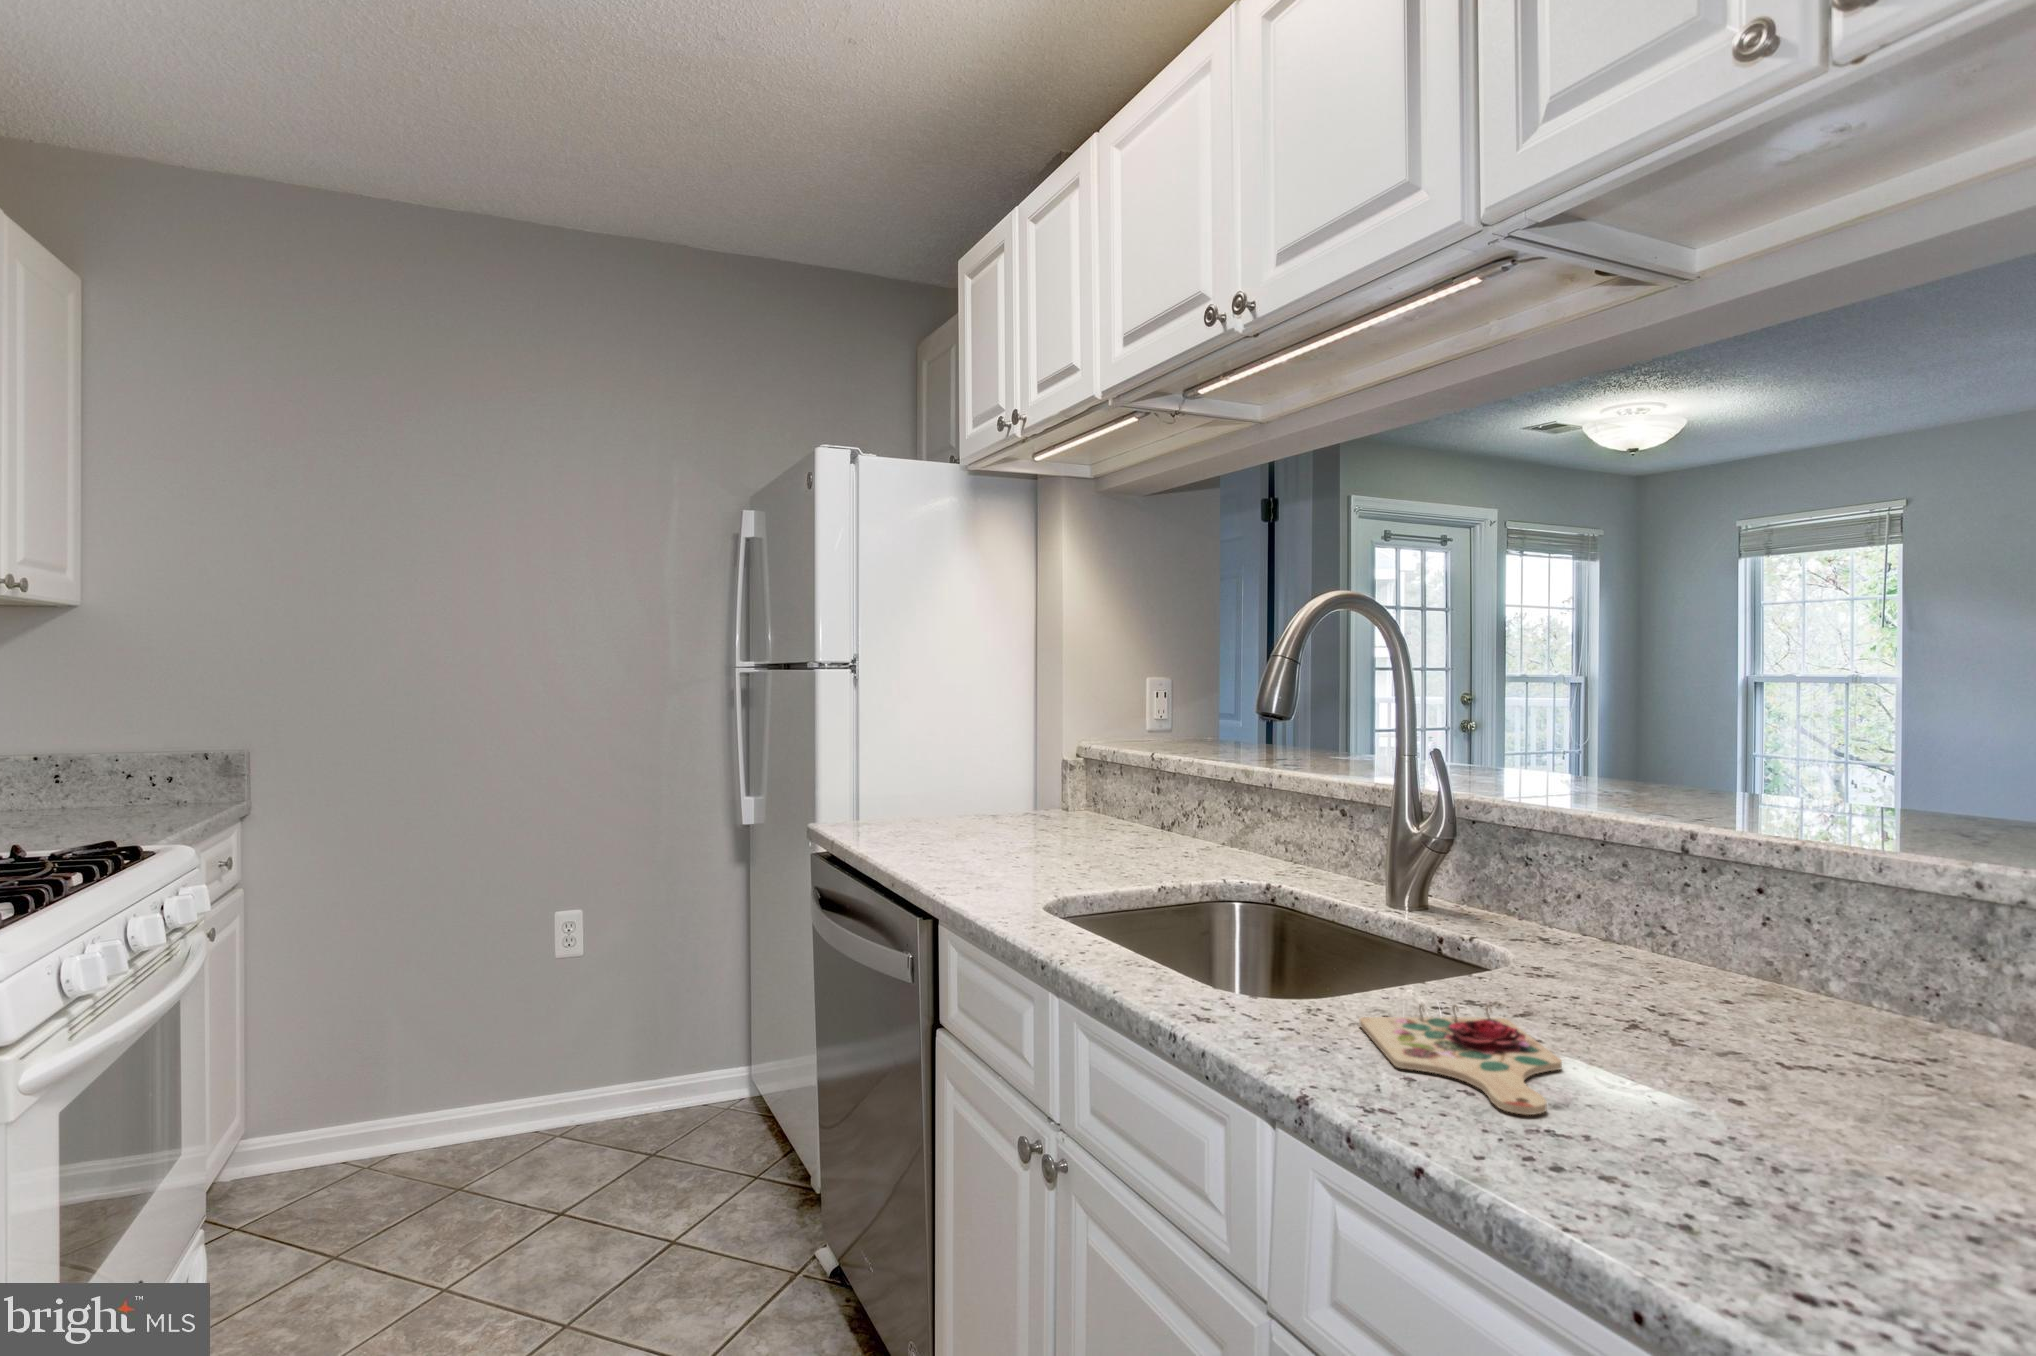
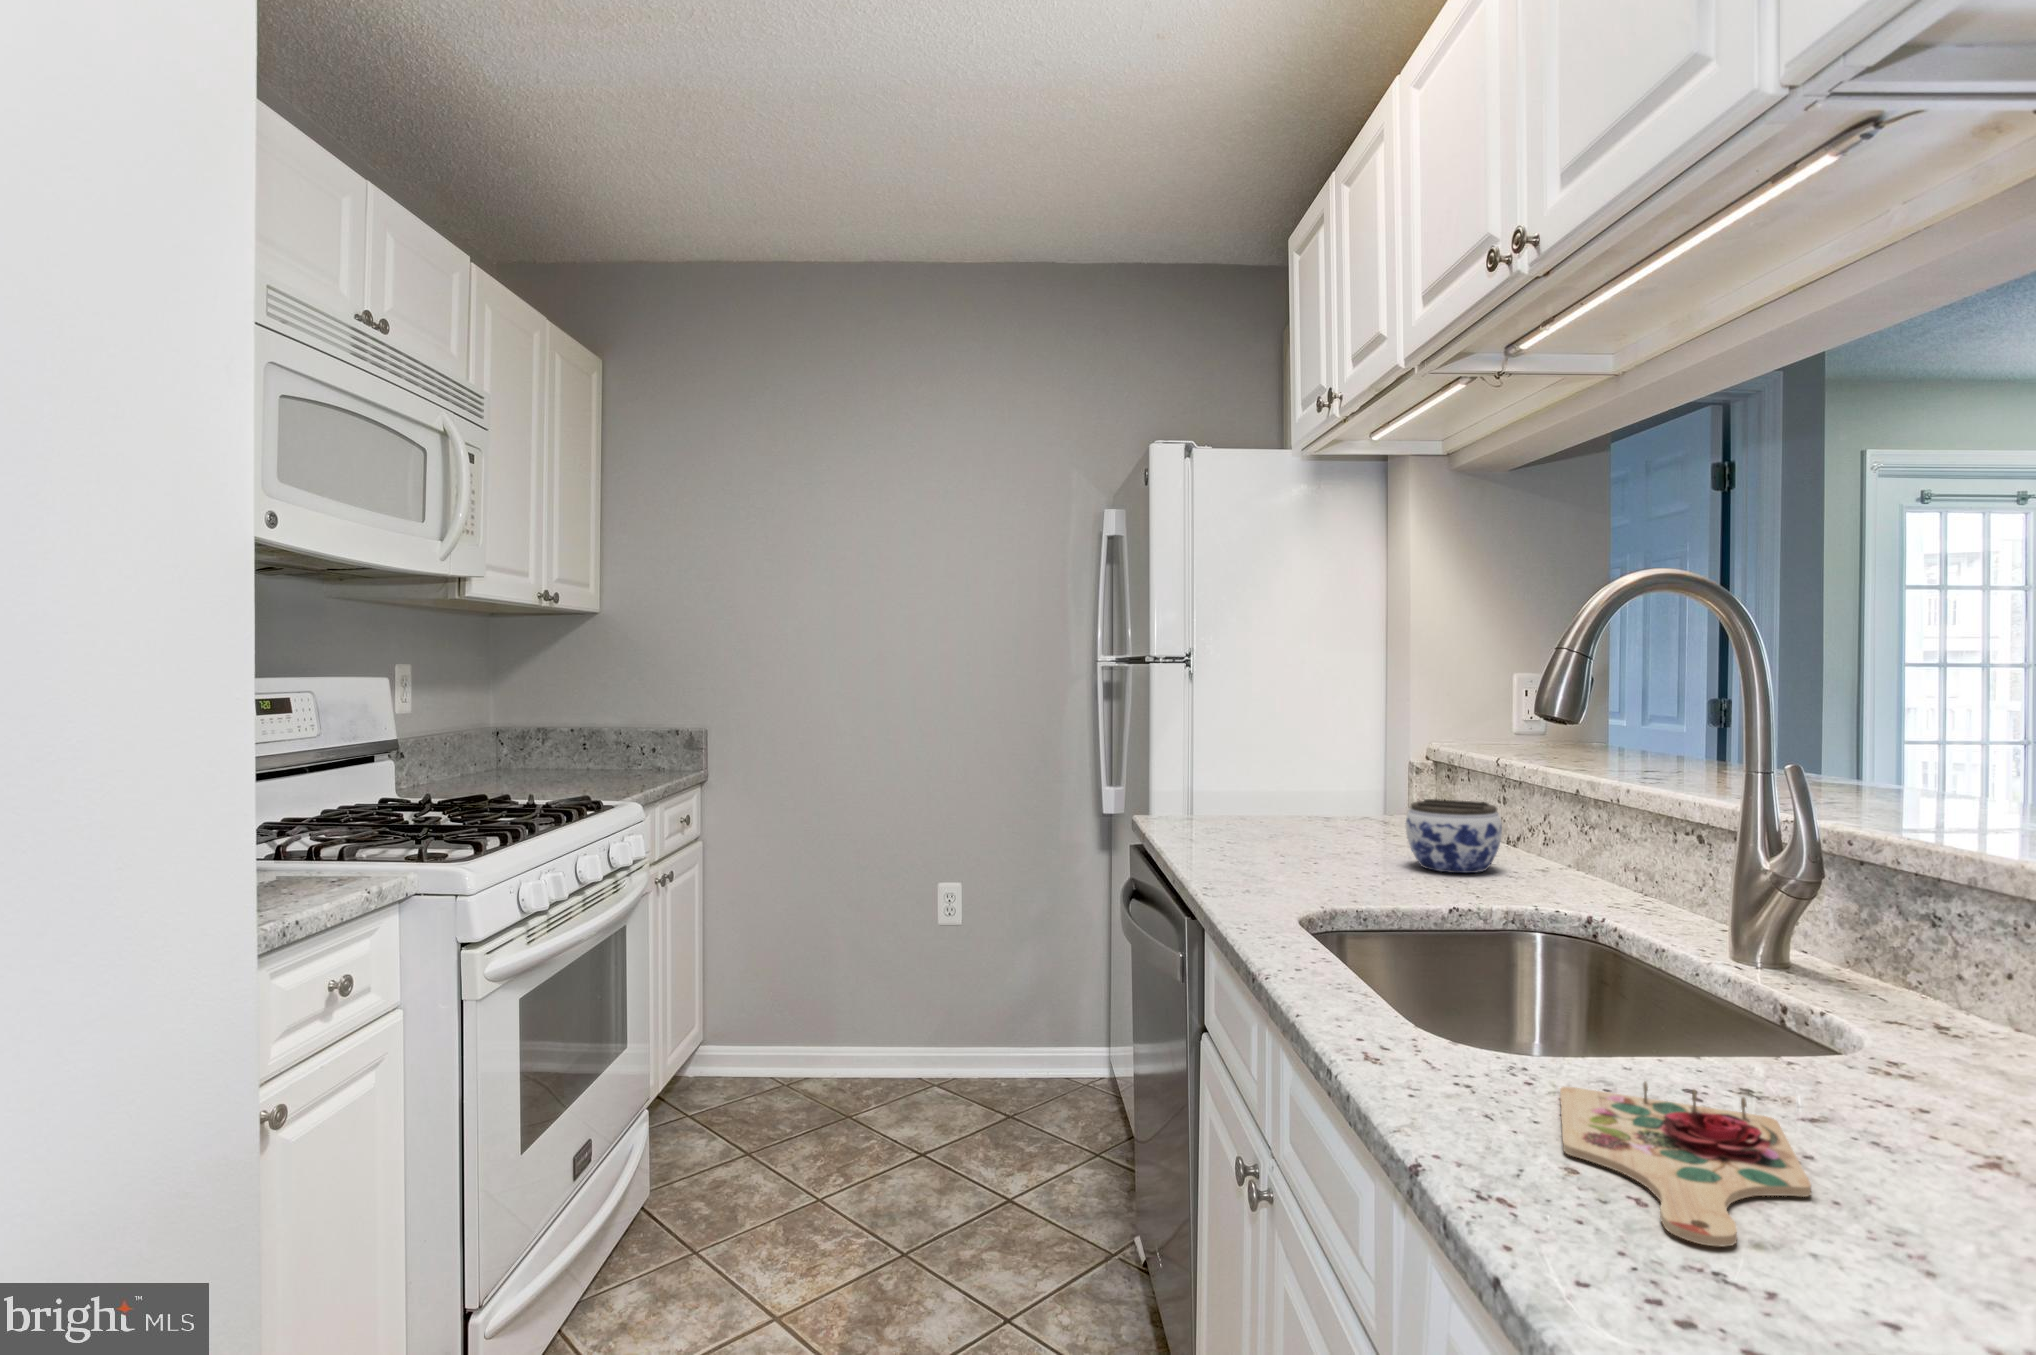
jar: none [1095,792,1175,856] -> present [1406,799,1502,873]

